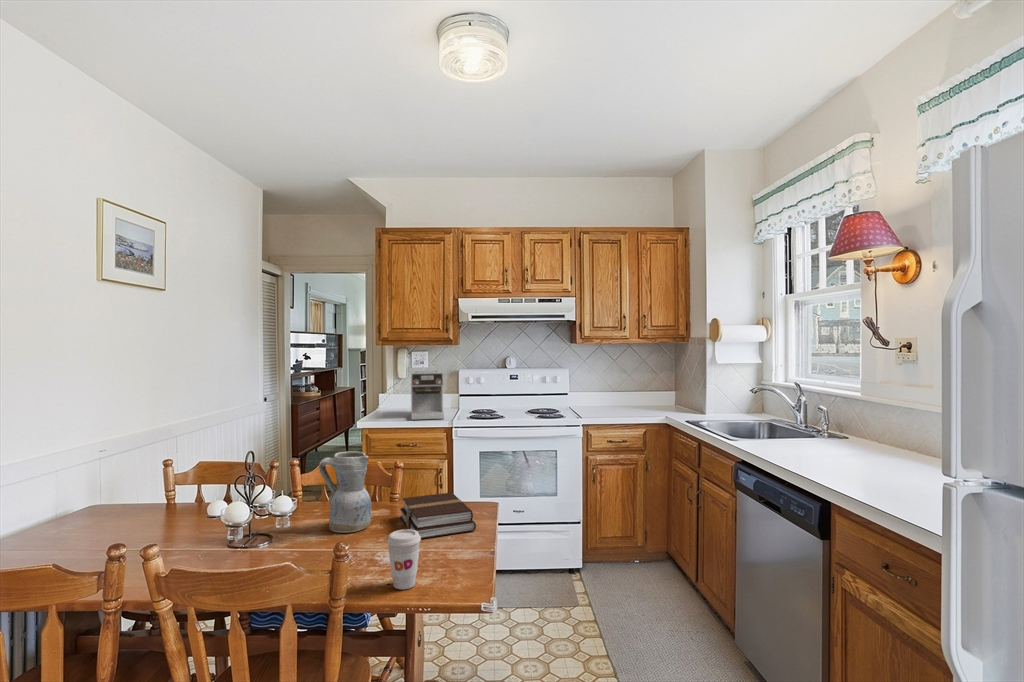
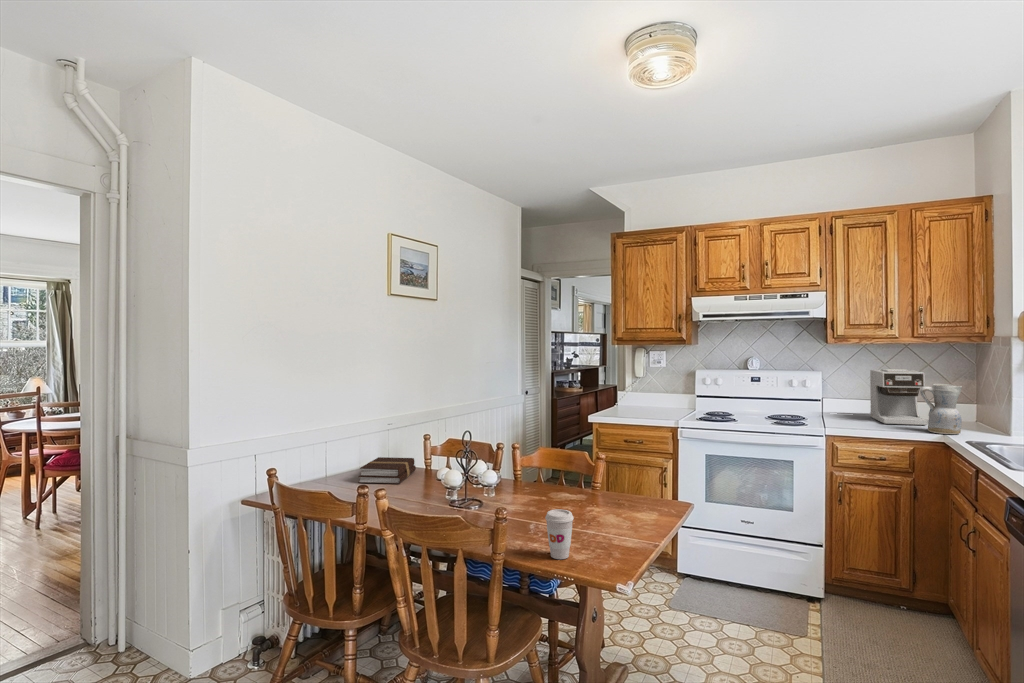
coffee maker: present [411,370,444,420] -> present [870,369,927,425]
ceramic pitcher: present [319,451,372,533] -> present [920,384,962,434]
book: present [400,493,476,539] -> present [358,457,416,484]

